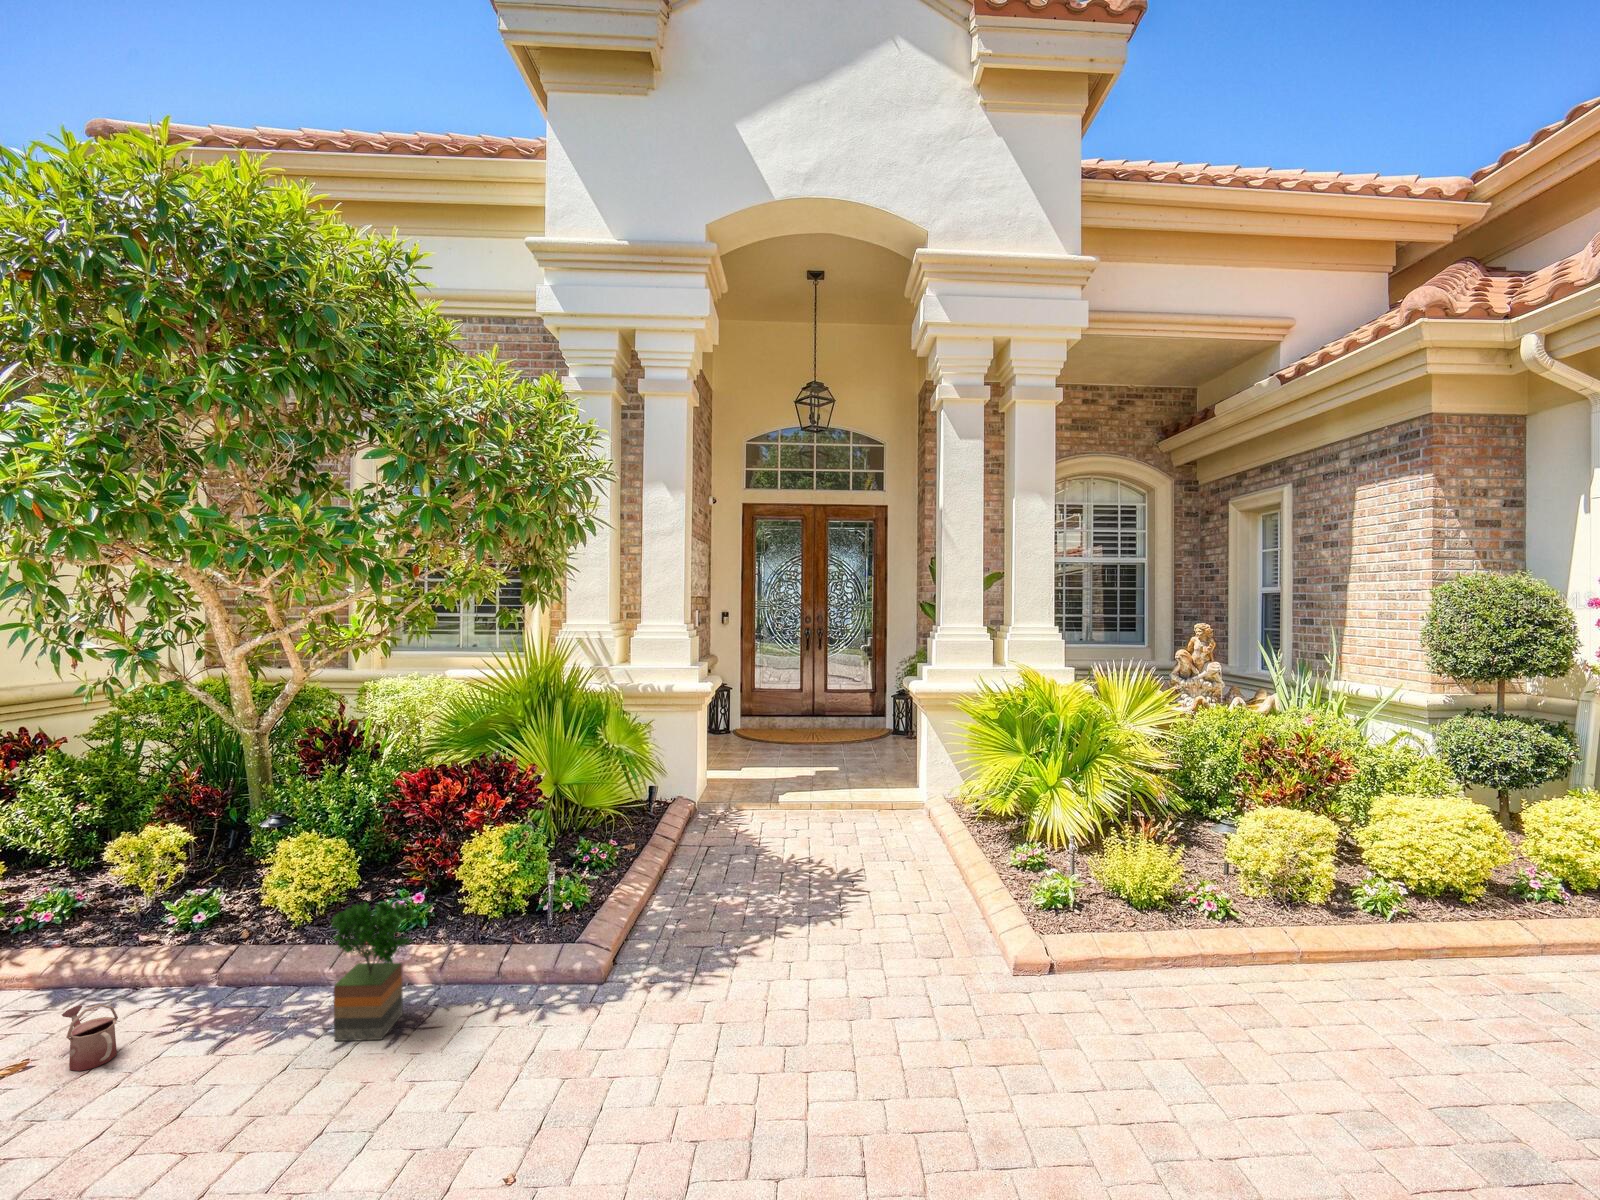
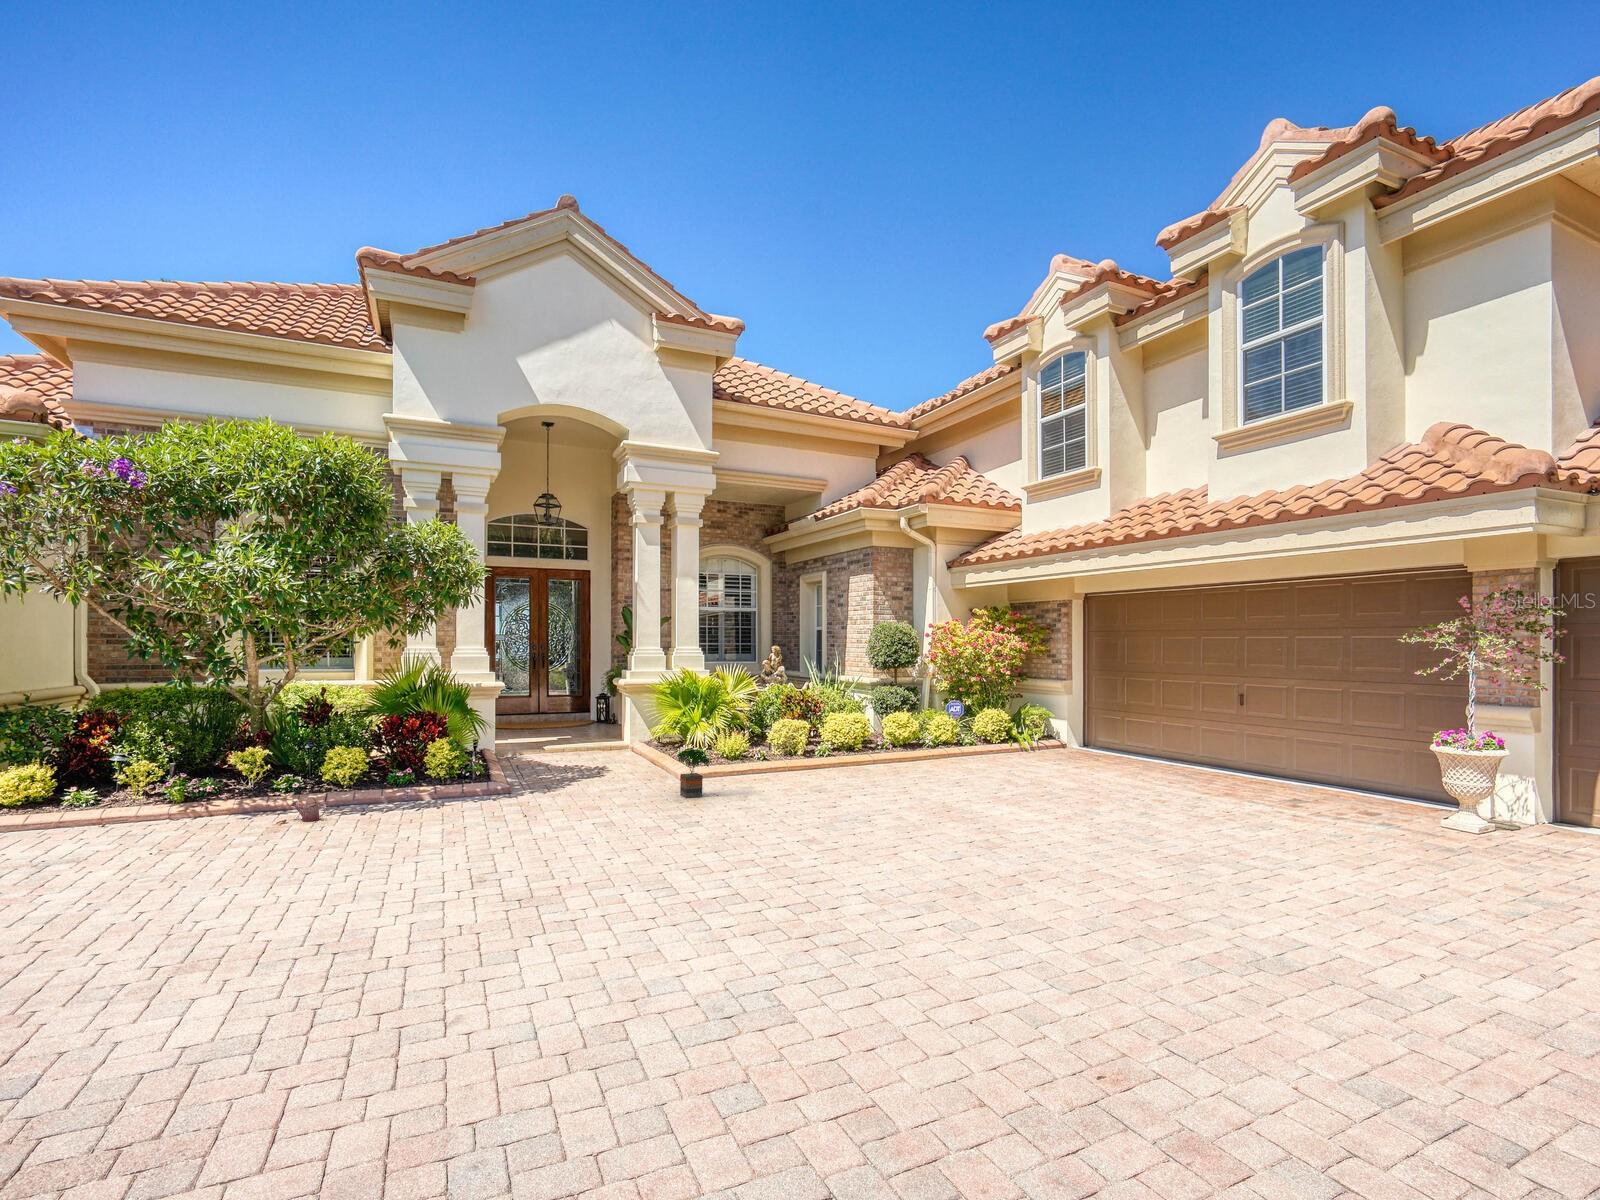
potted tree: present [332,900,417,1041] -> present [678,749,710,798]

